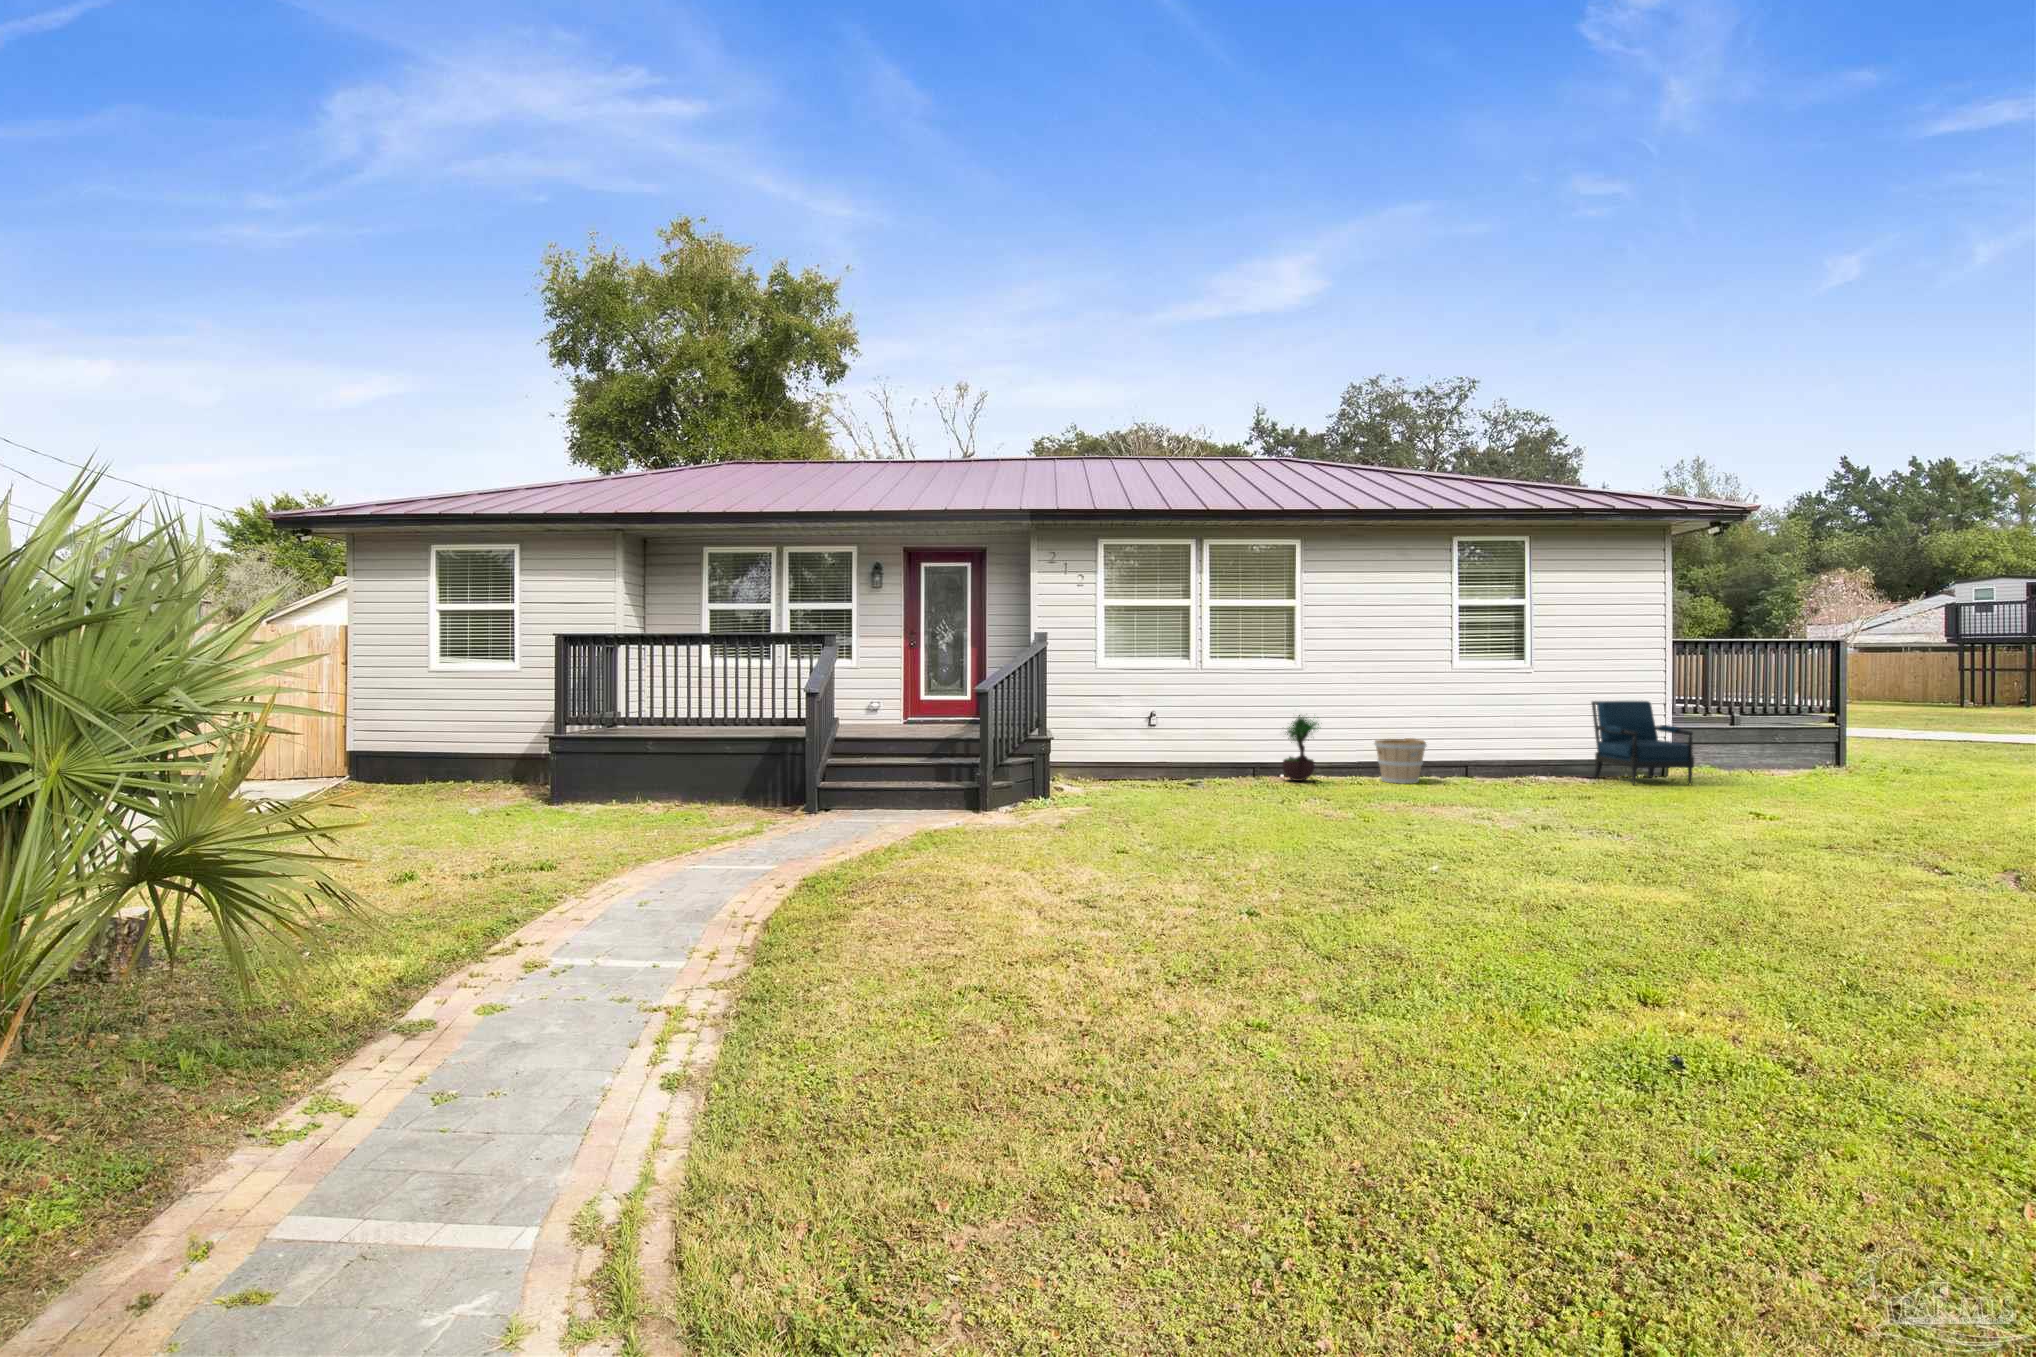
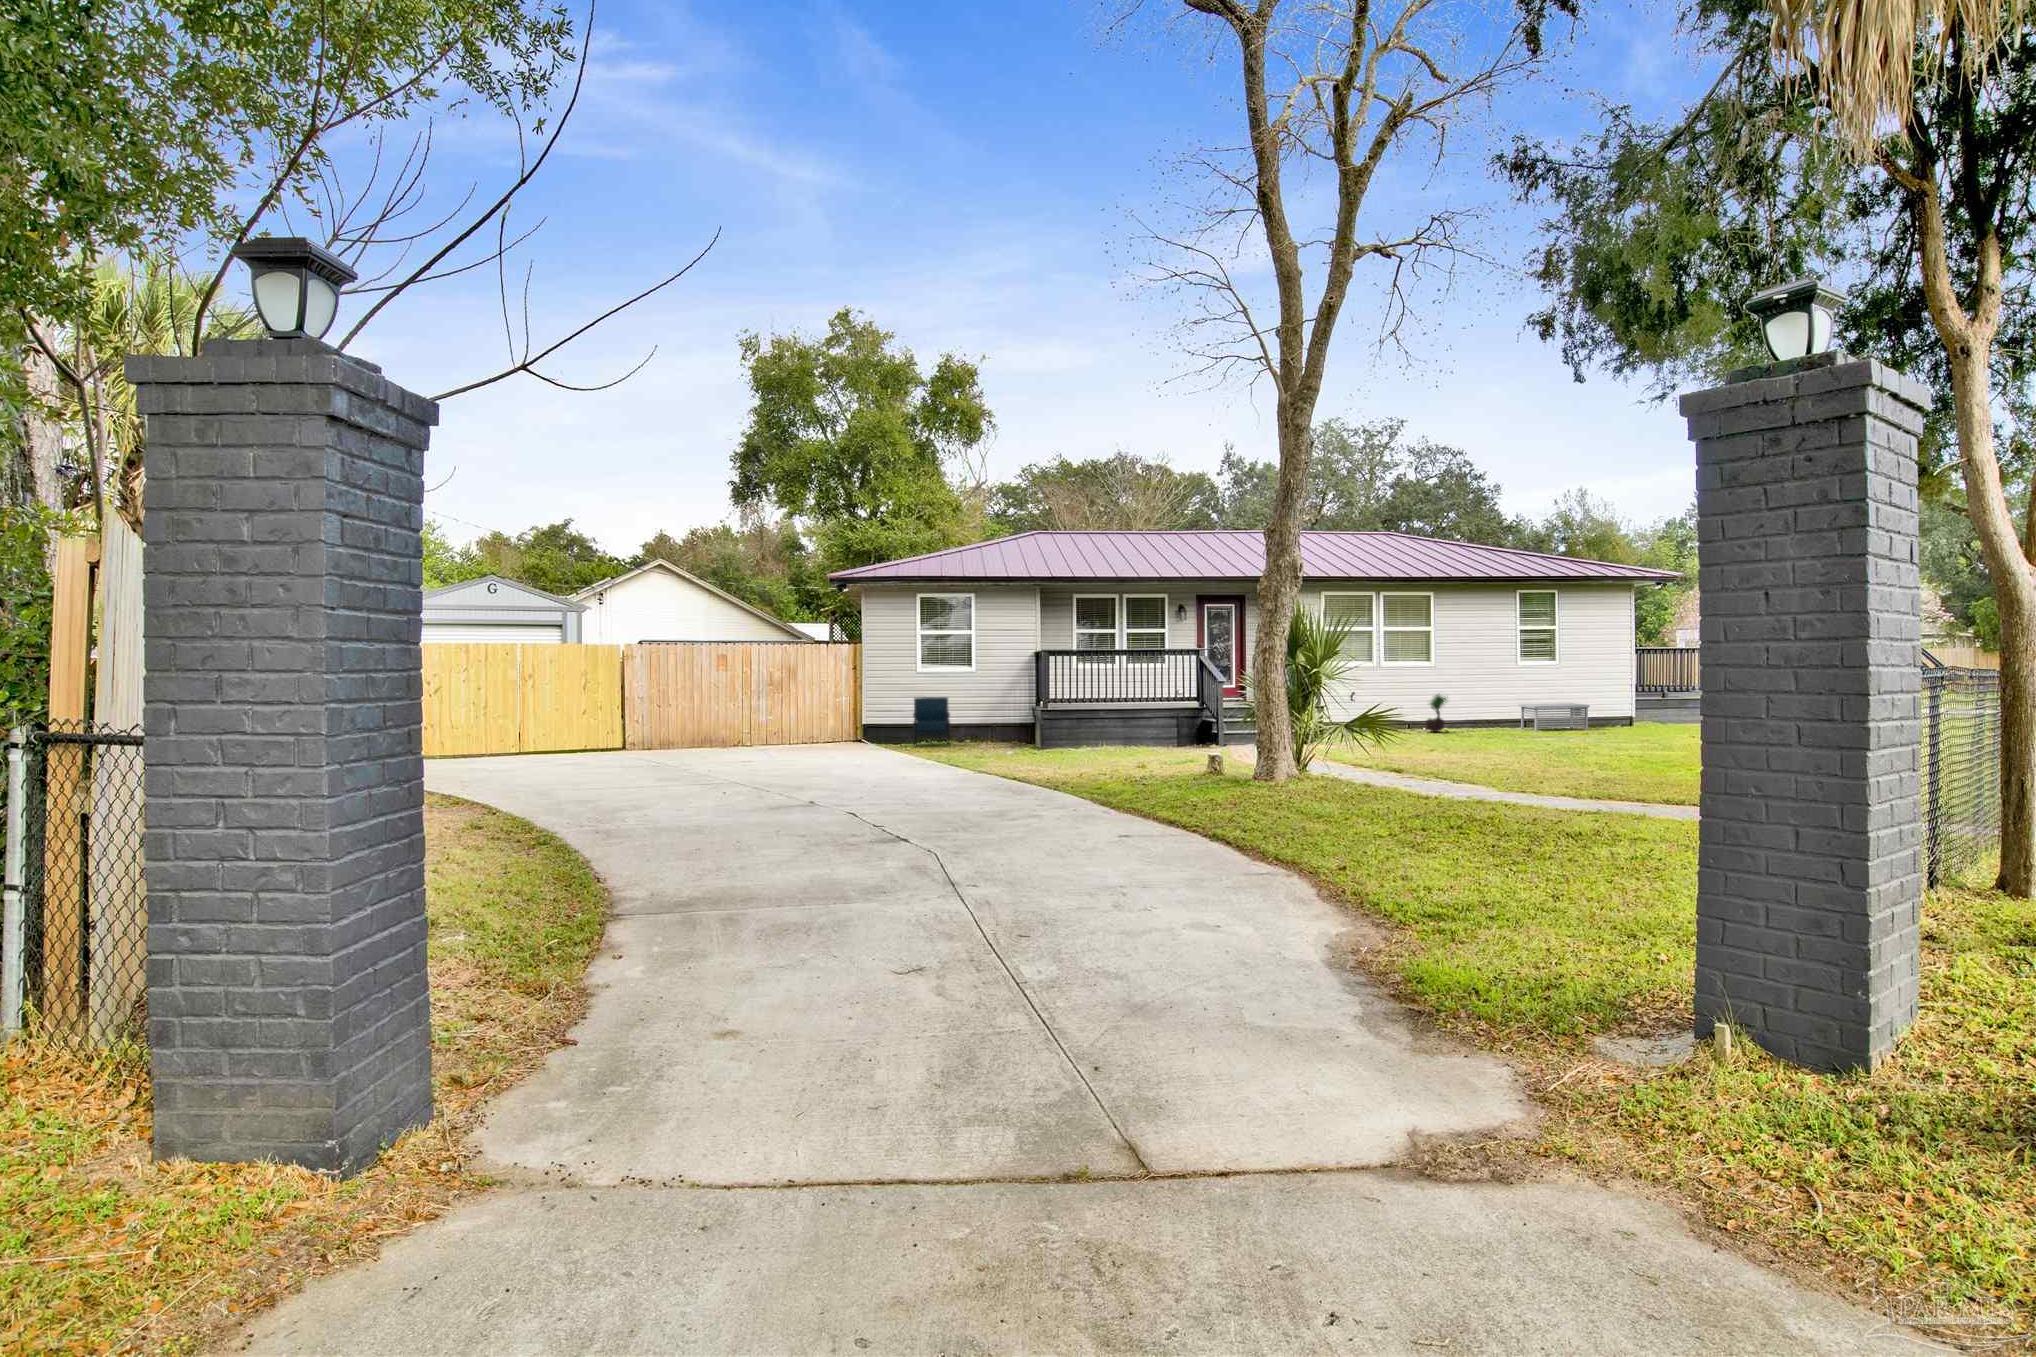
chair: present [1592,701,1694,785] -> present [913,697,951,746]
storage bench: none [1454,734,1581,784] -> present [1518,703,1590,731]
wooden bucket: present [1374,738,1426,784] -> none [1476,706,1507,732]

